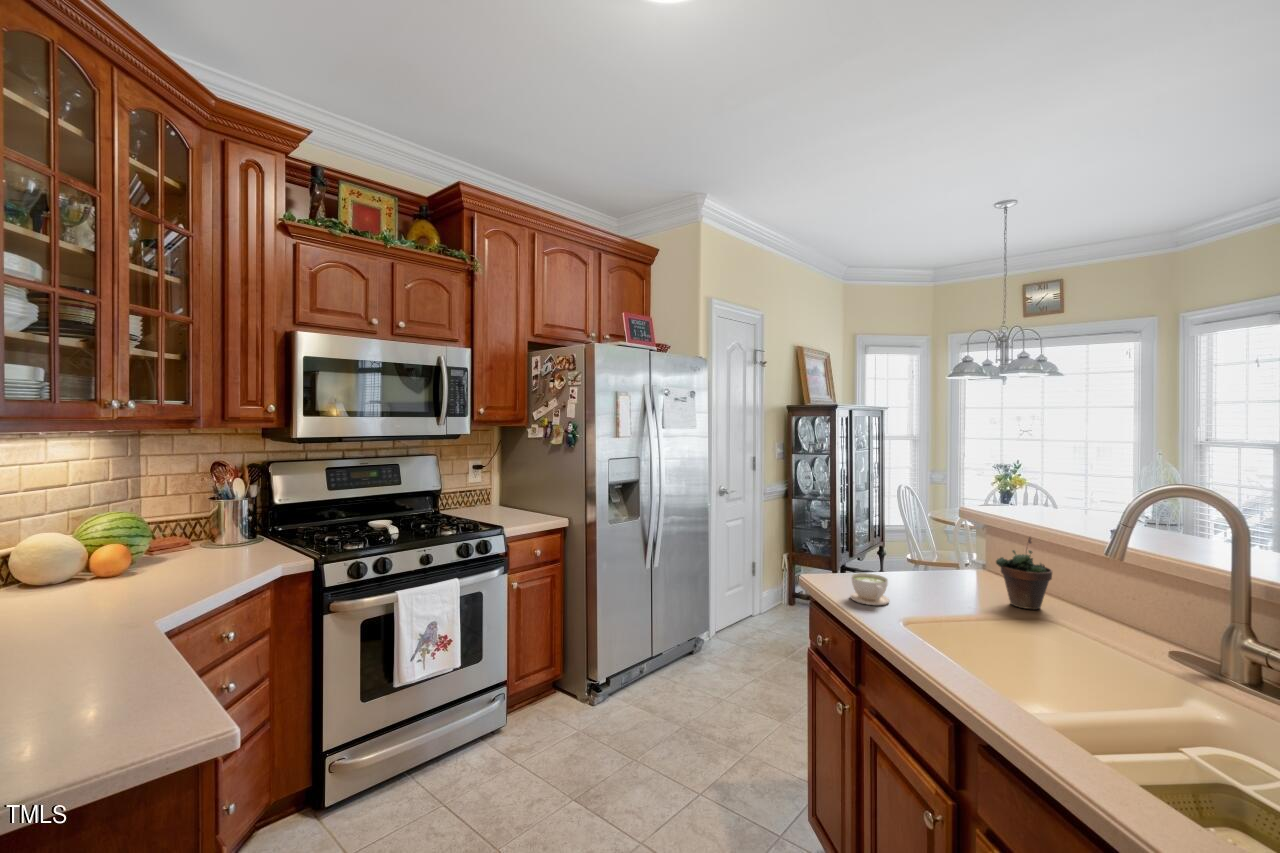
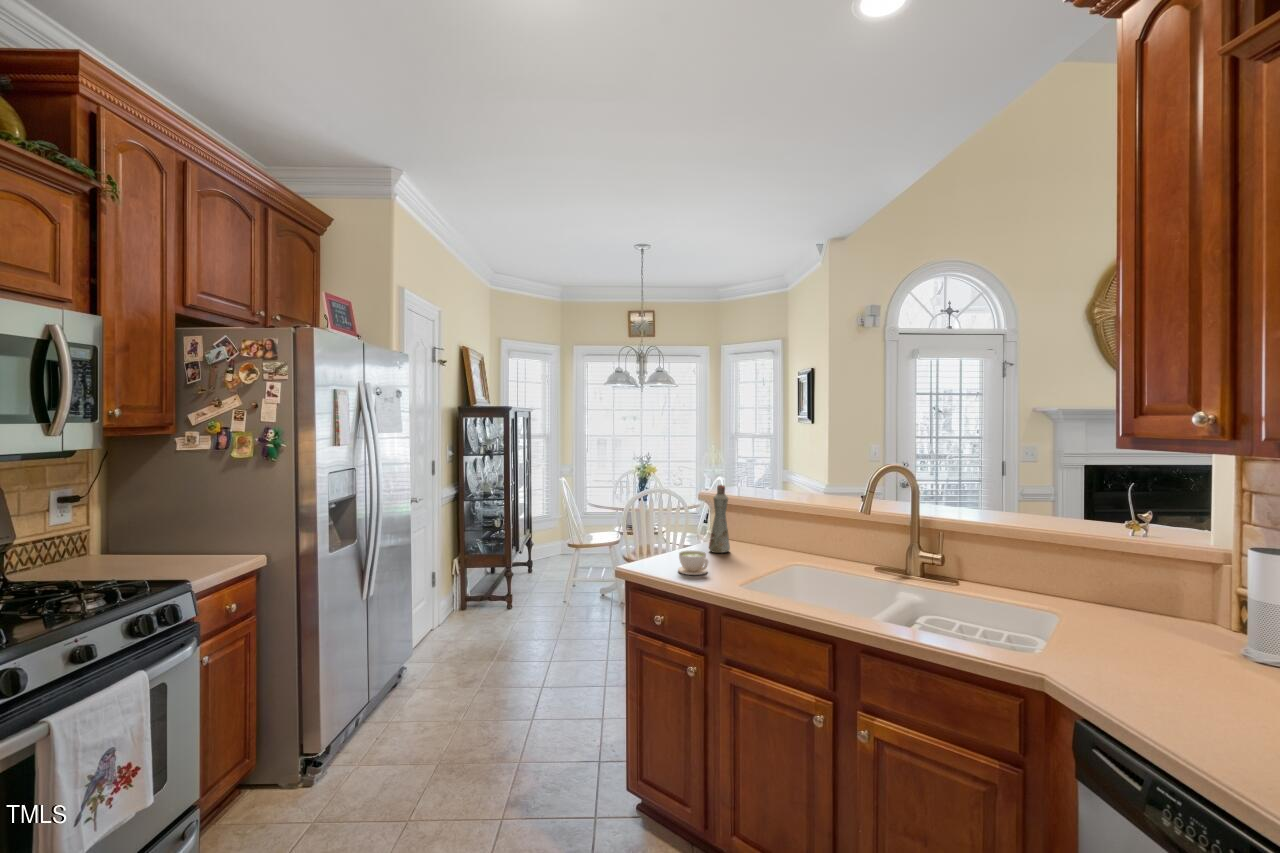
bottle: none [938,499,970,590] -> present [709,485,730,553]
succulent plant: present [996,537,1052,610] -> none [755,506,786,557]

